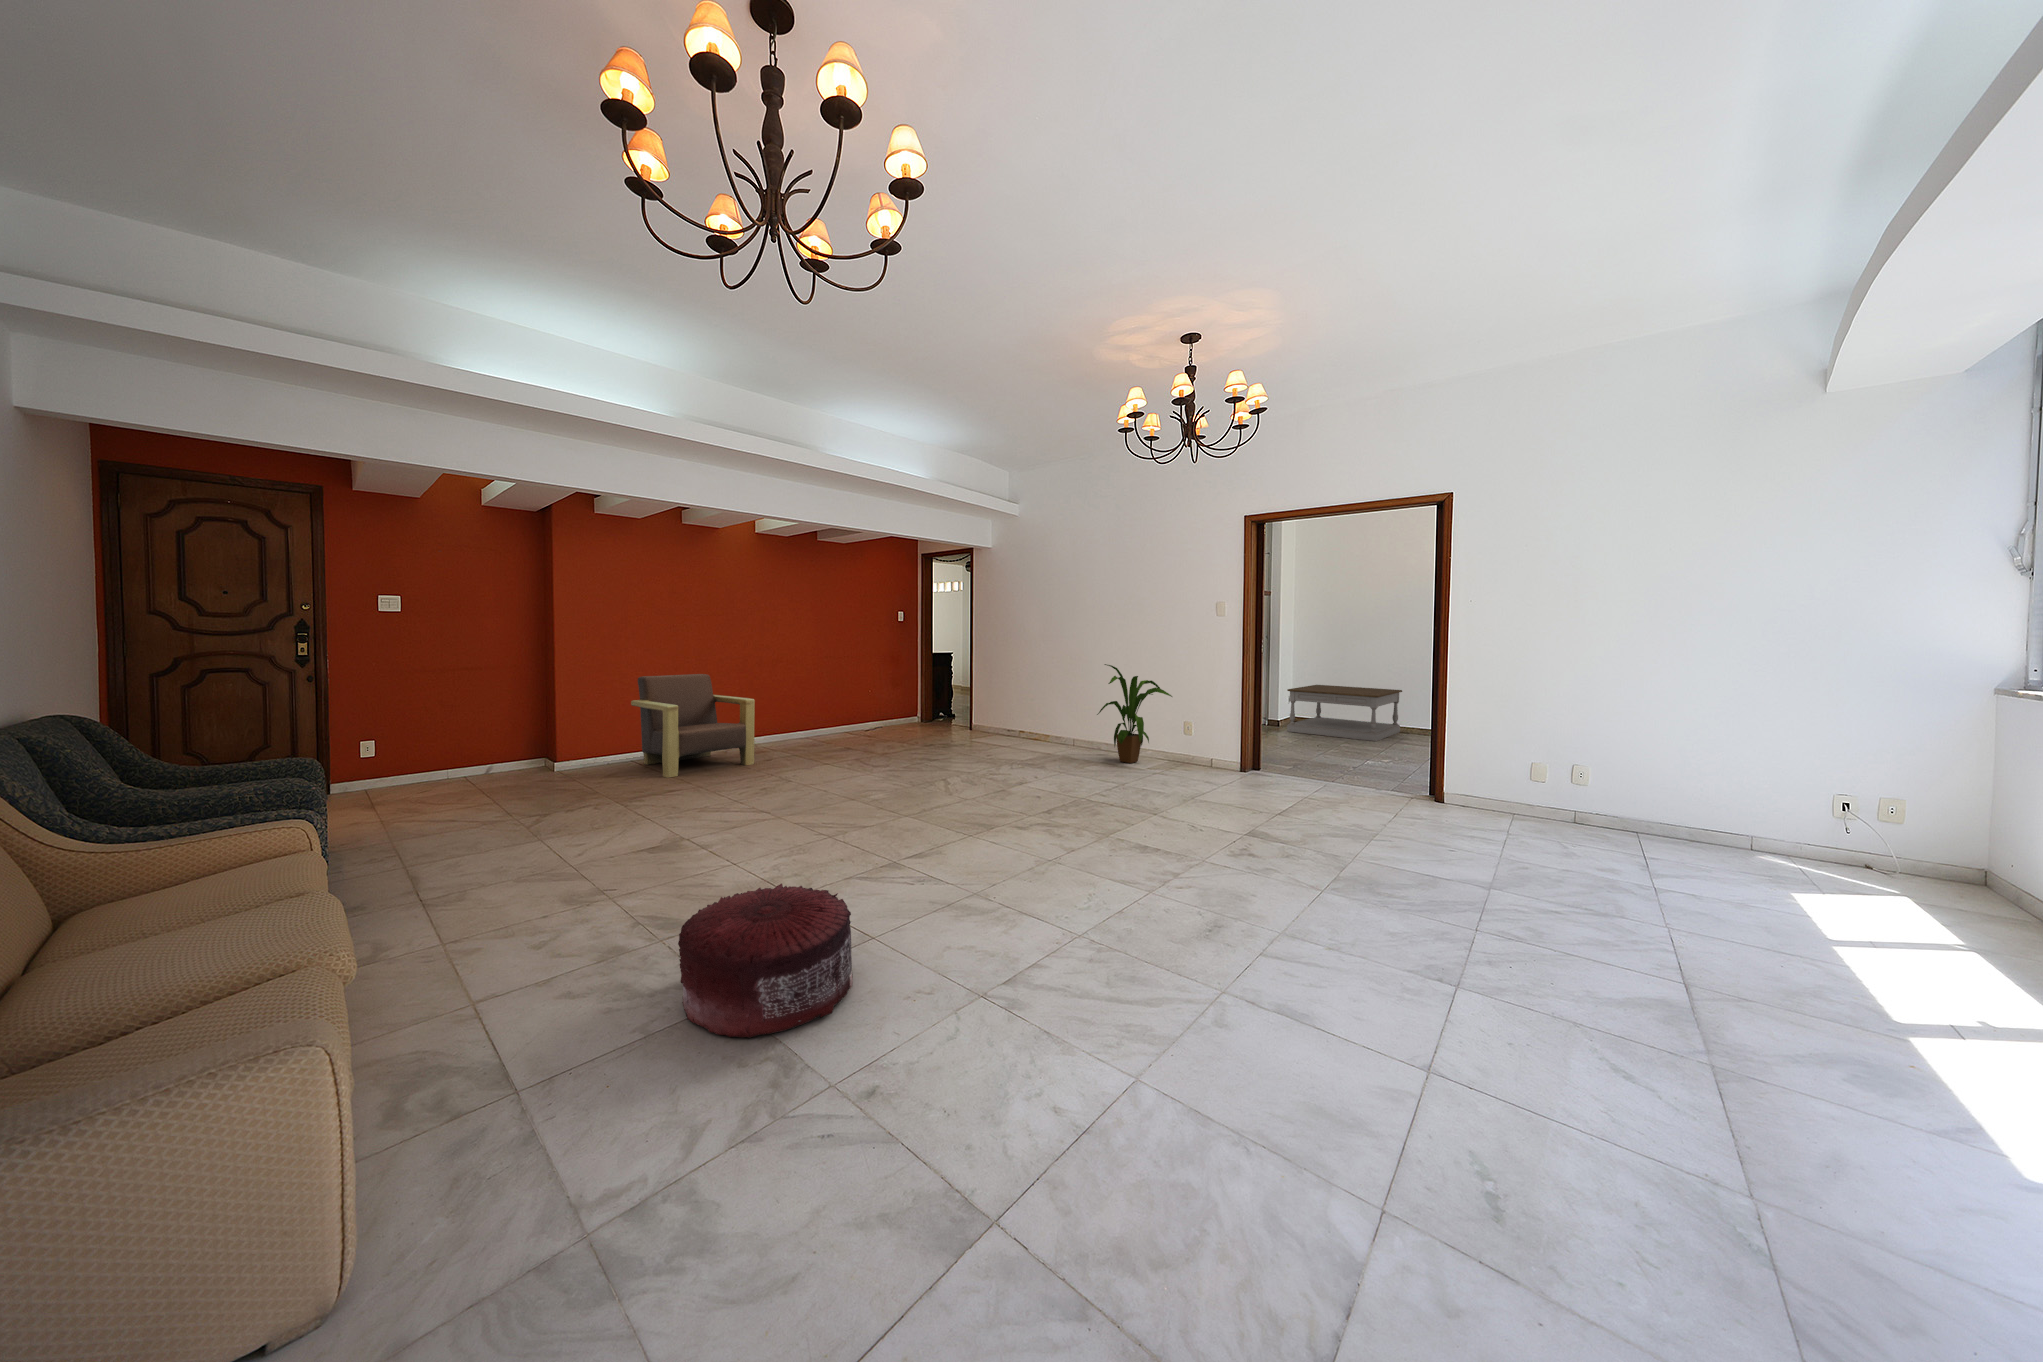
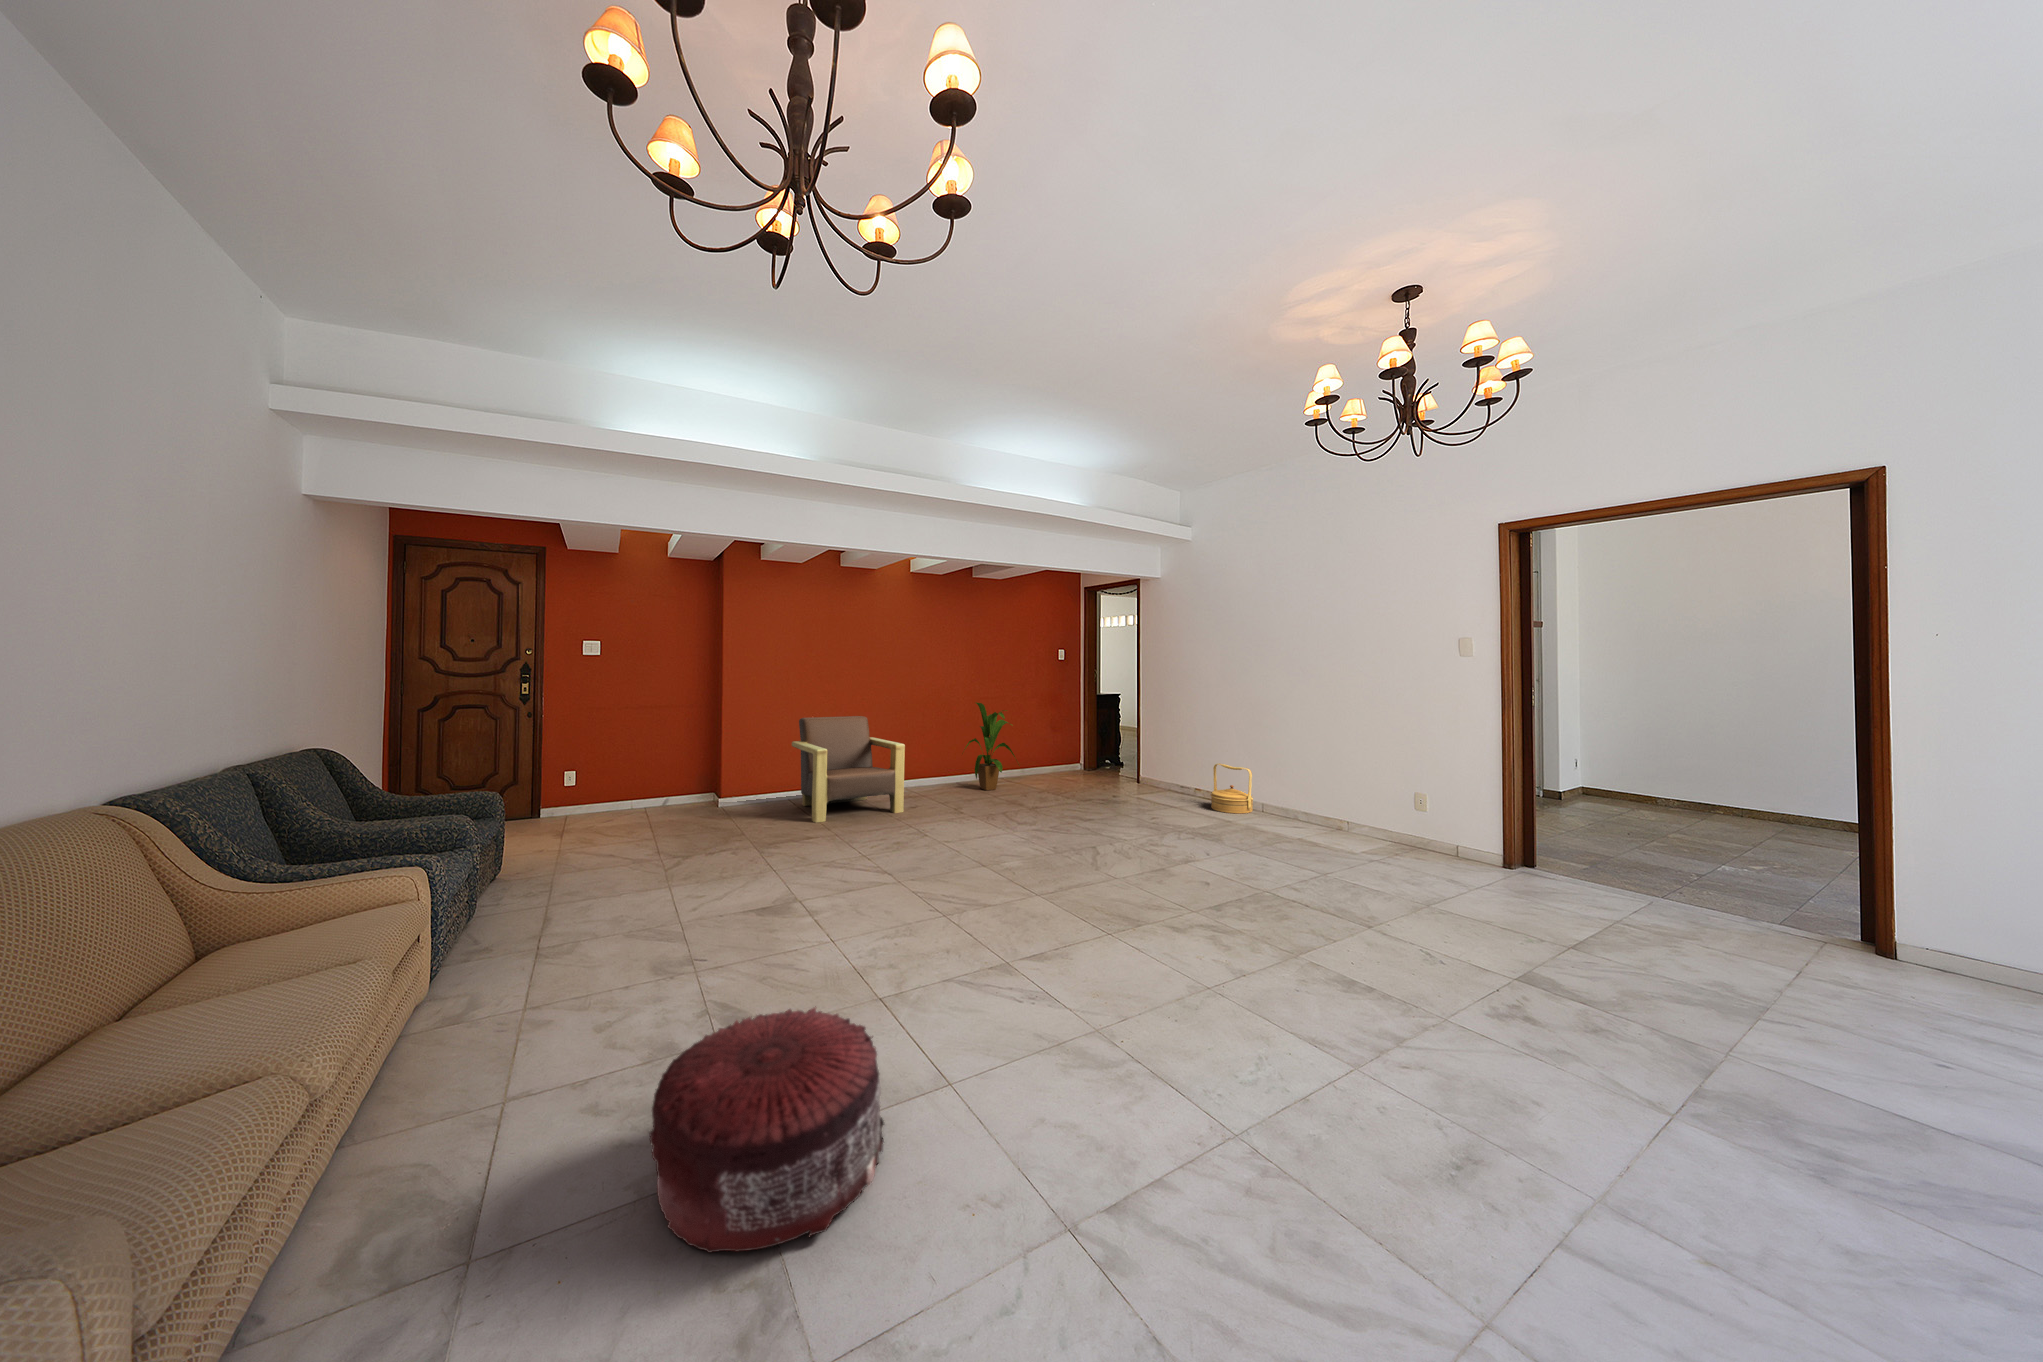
house plant: present [1097,664,1172,763] -> present [964,702,1020,790]
coffee table: present [1287,685,1402,741] -> none [1574,746,1772,832]
woven basket: none [1029,708,1063,748] -> present [1211,763,1253,814]

